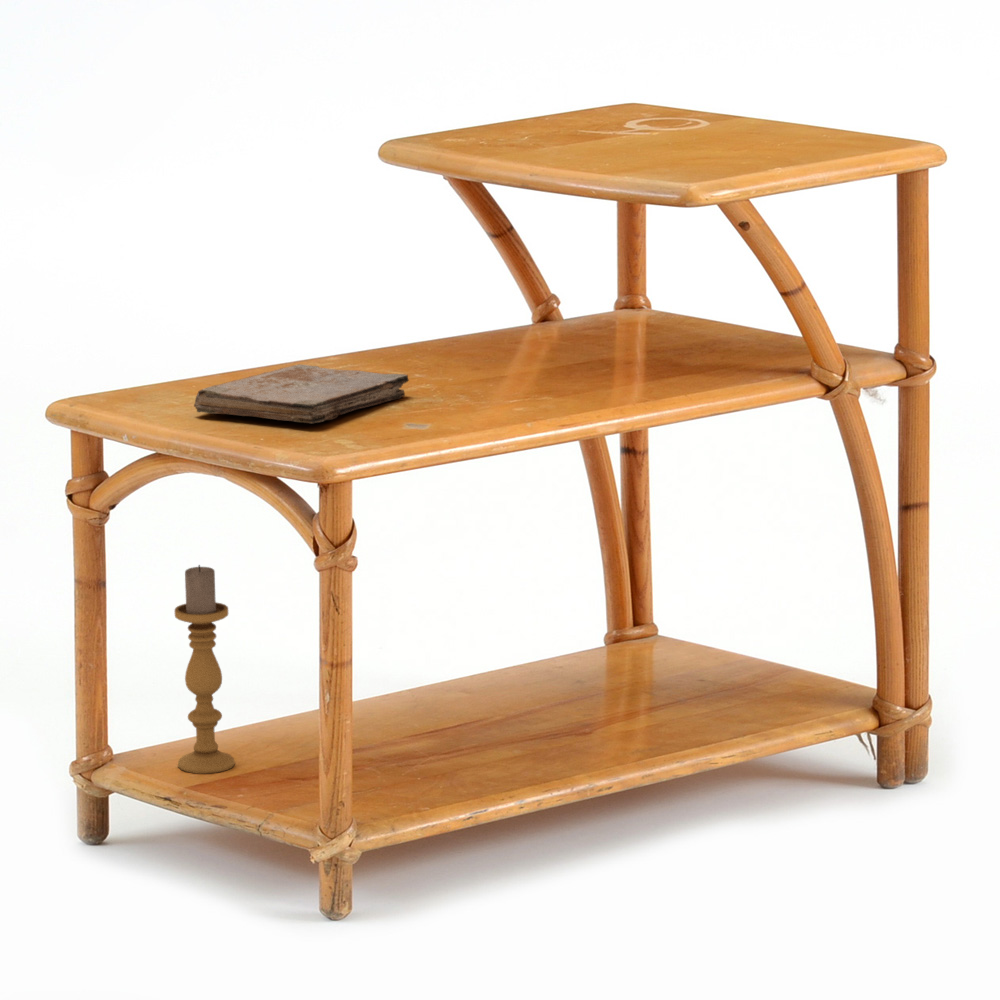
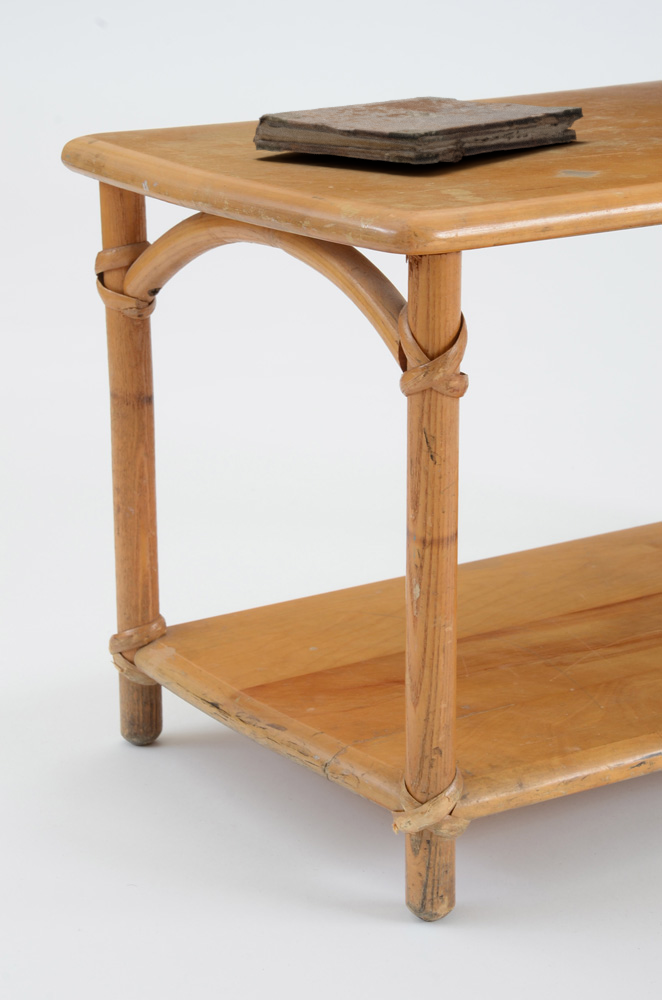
candle holder: present [175,565,235,774] -> none [245,379,326,668]

